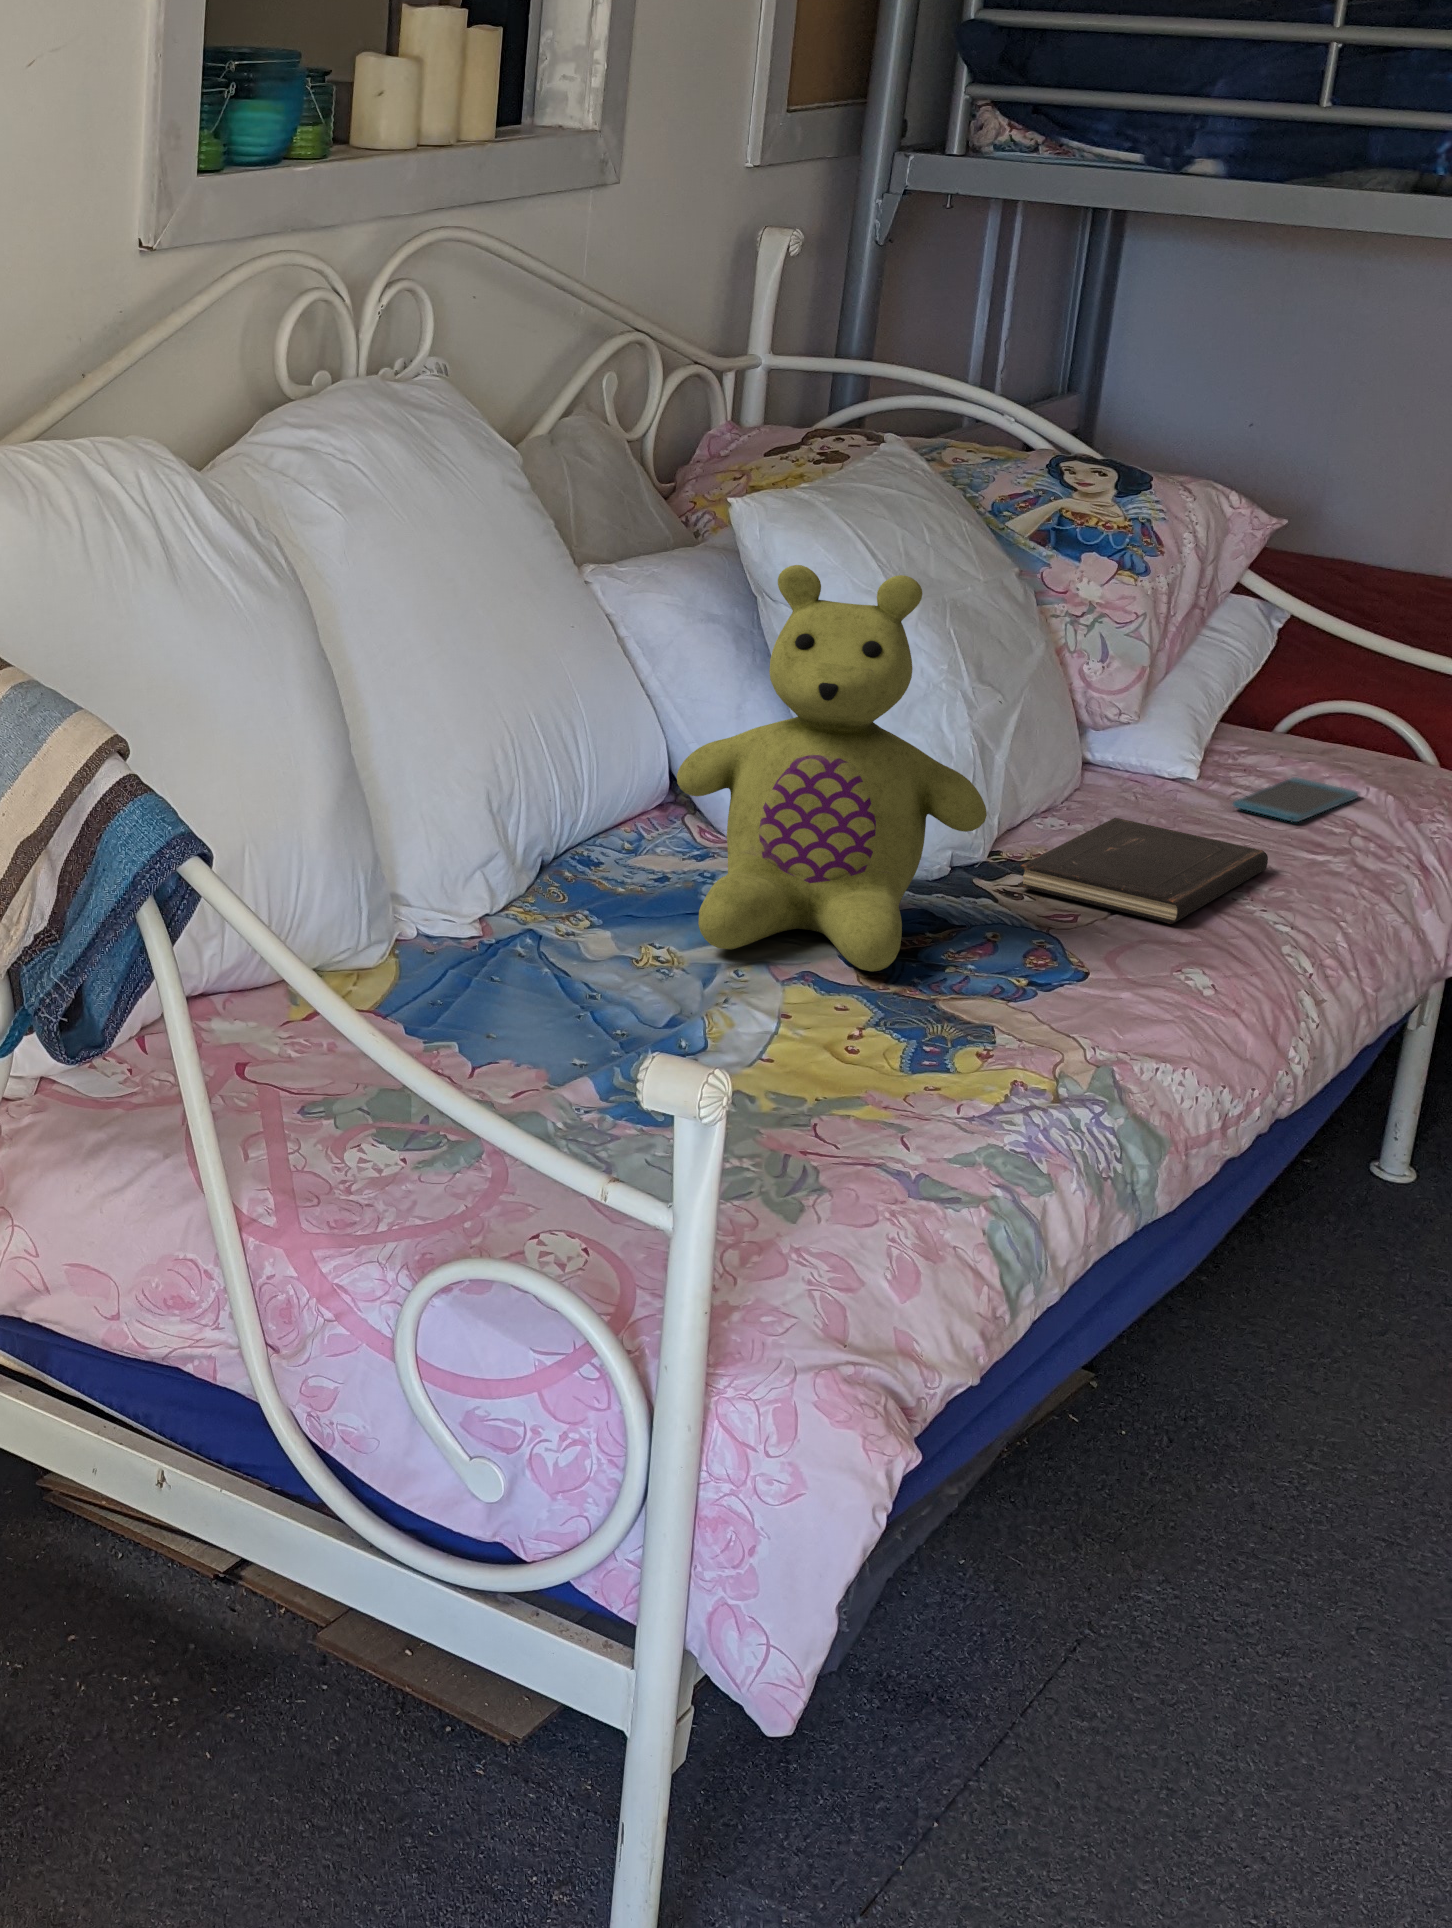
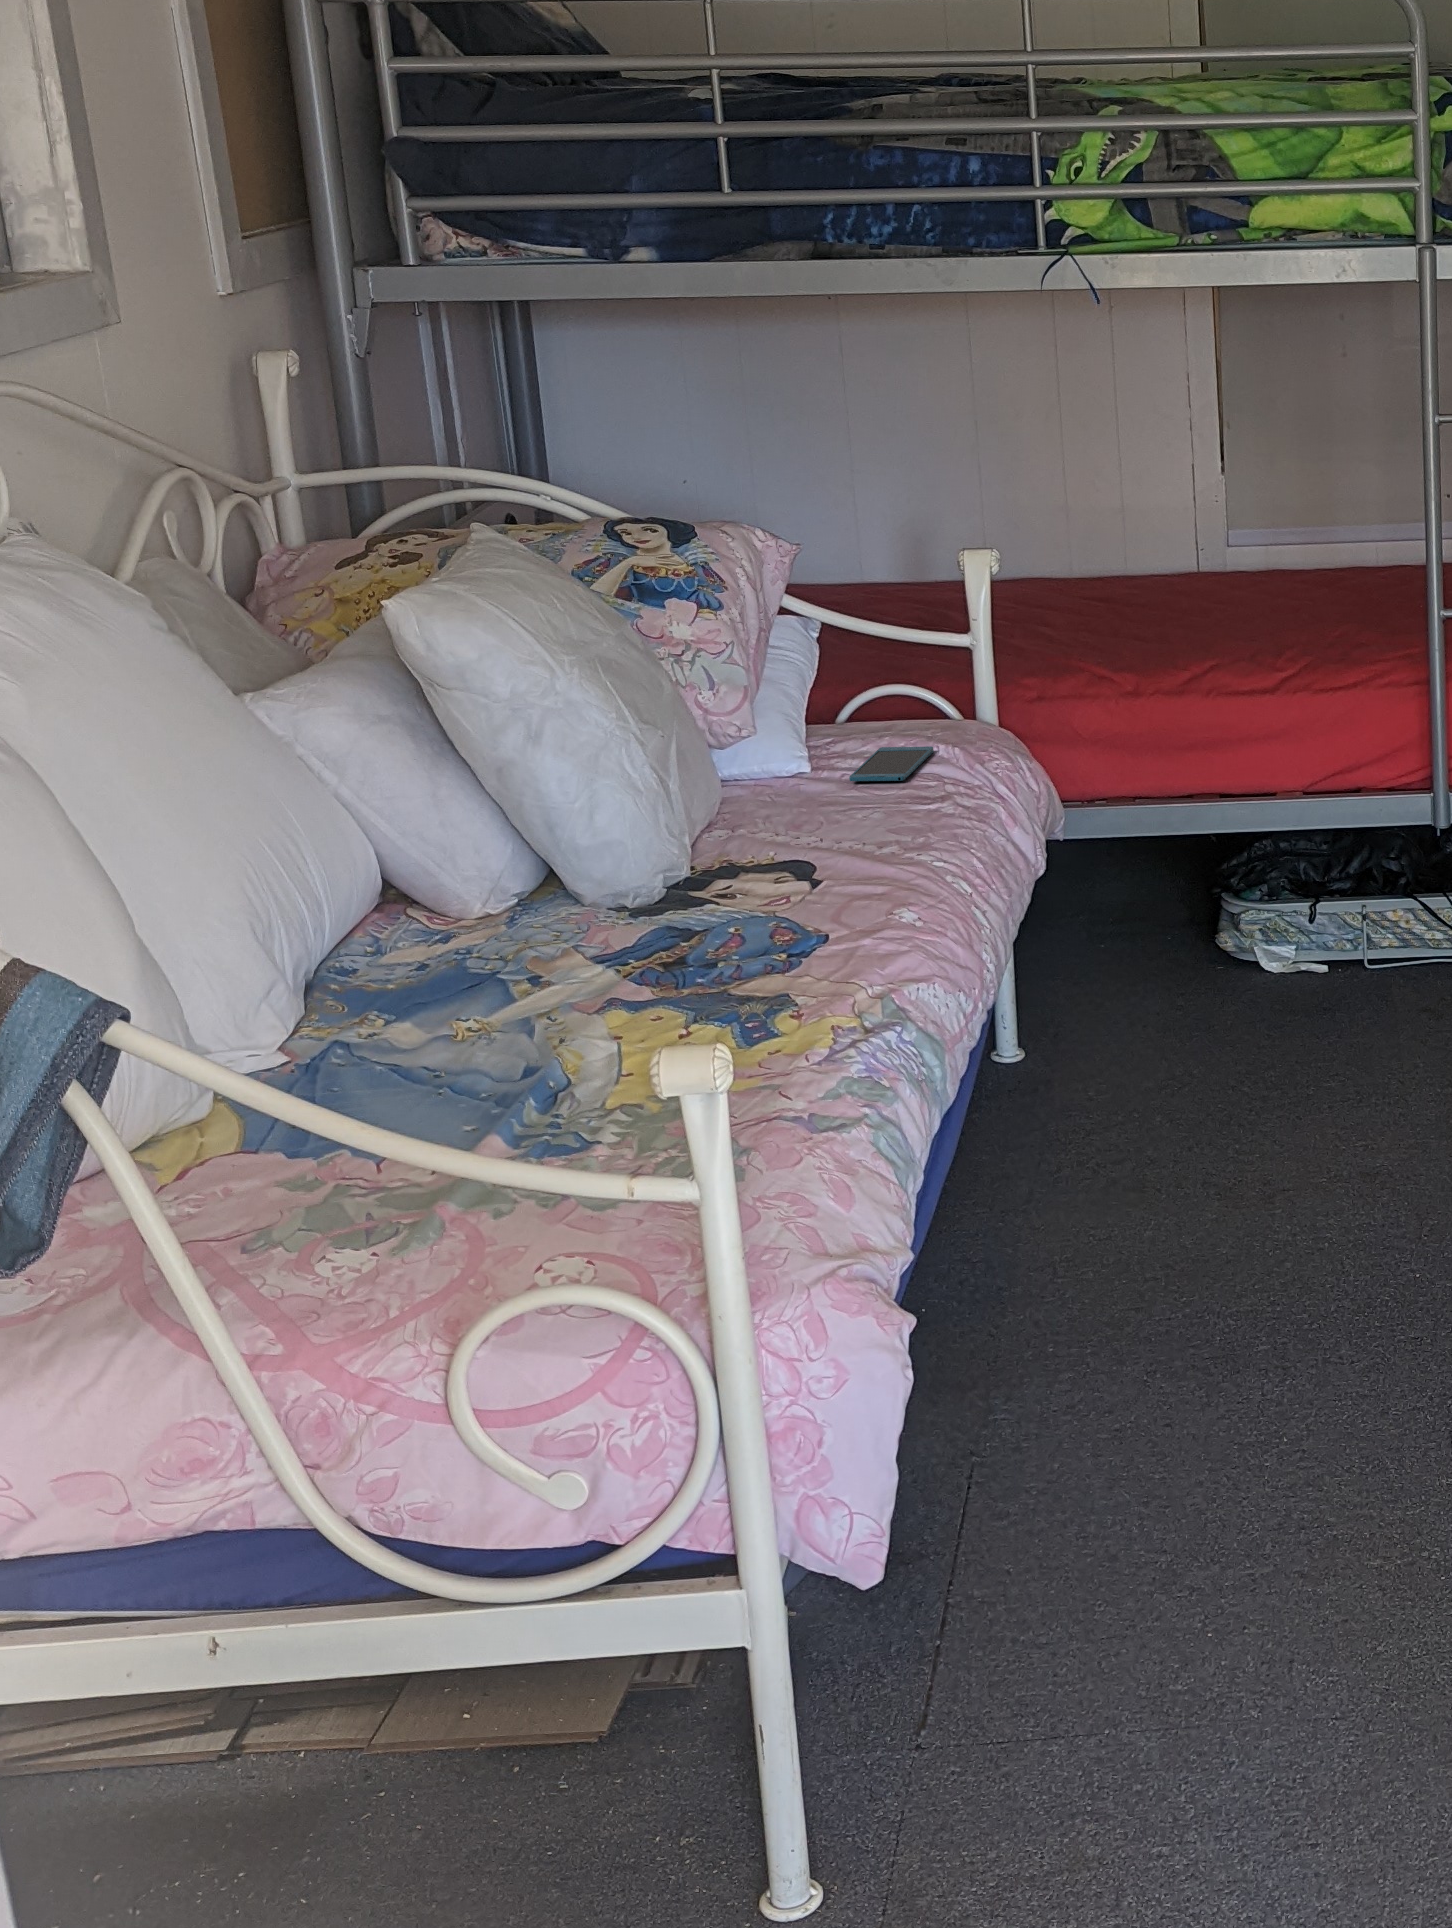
stuffed bear: present [677,565,987,971] -> none [425,631,709,1001]
hardcover book: present [1018,818,1268,924] -> none [728,806,905,884]

